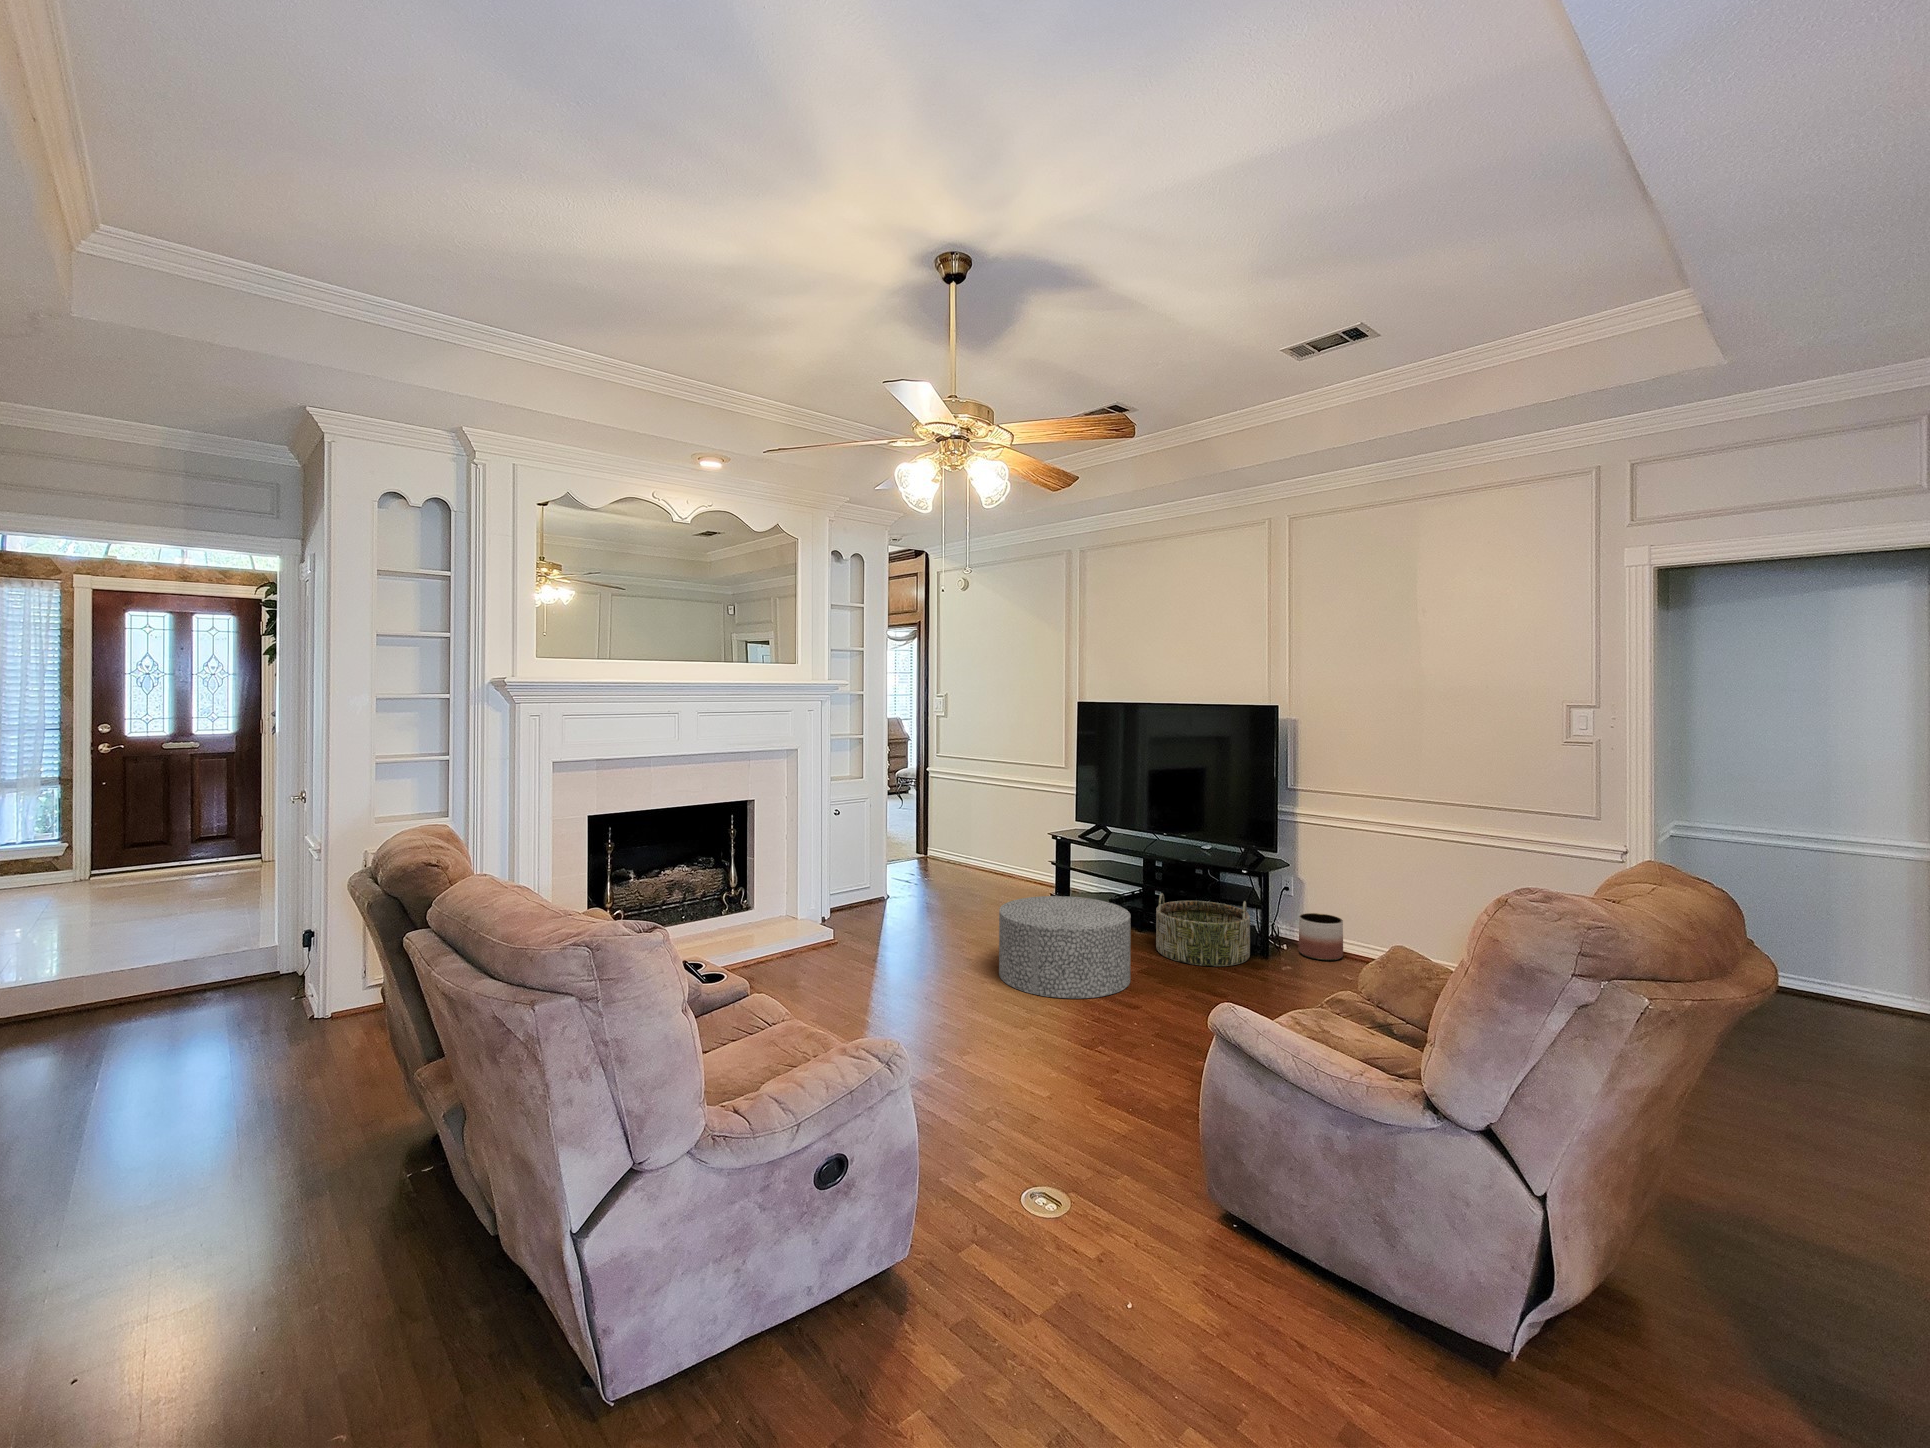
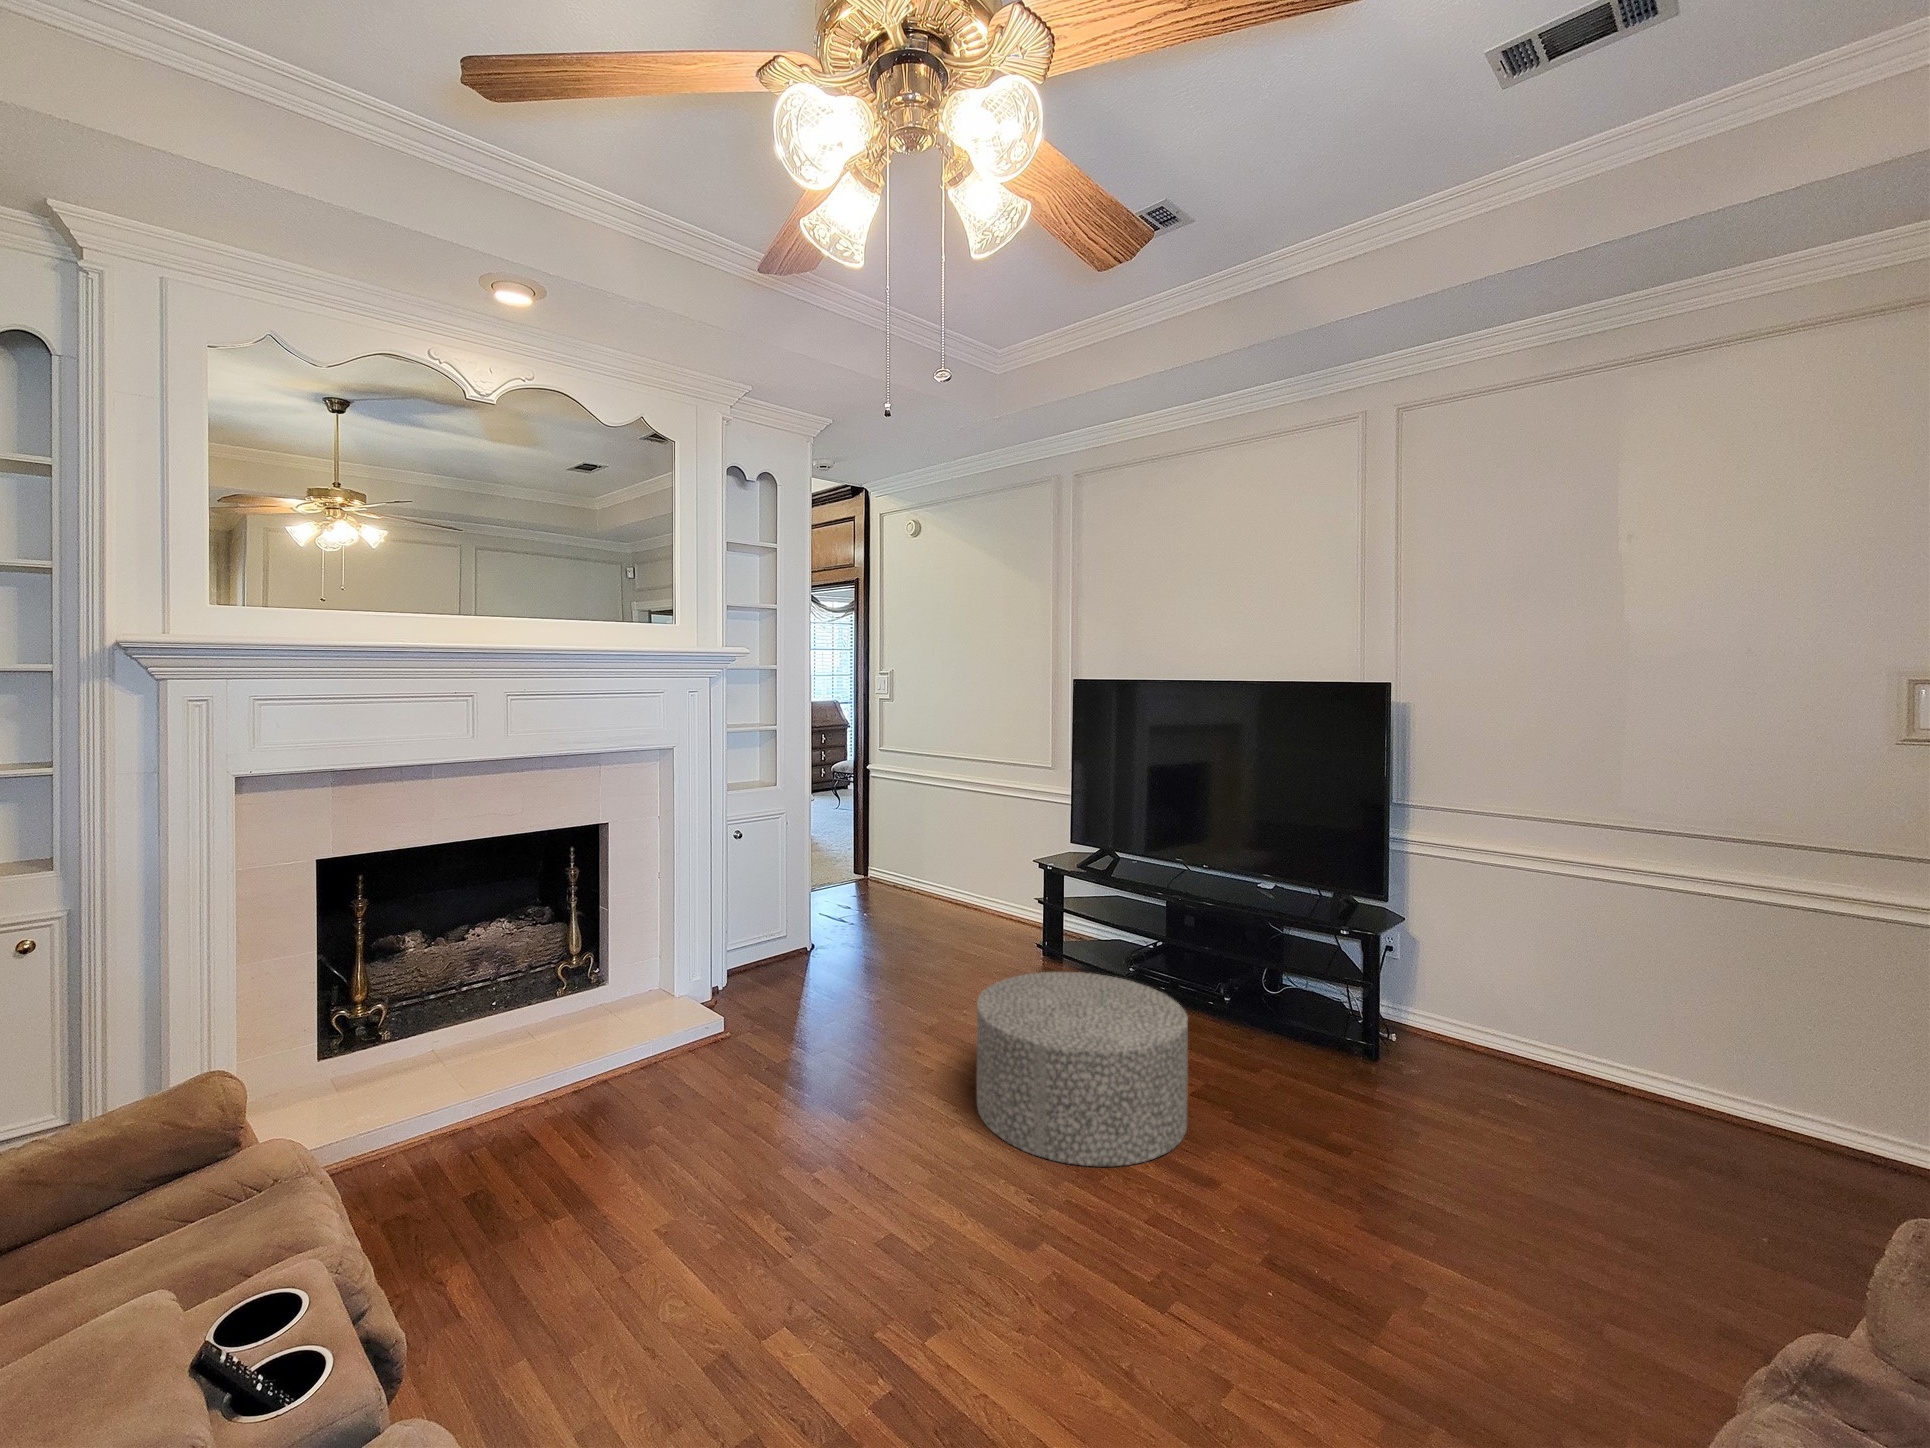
basket: present [1156,893,1250,966] -> none [1205,961,1352,1082]
planter: present [1299,913,1343,960] -> none [1418,989,1490,1066]

